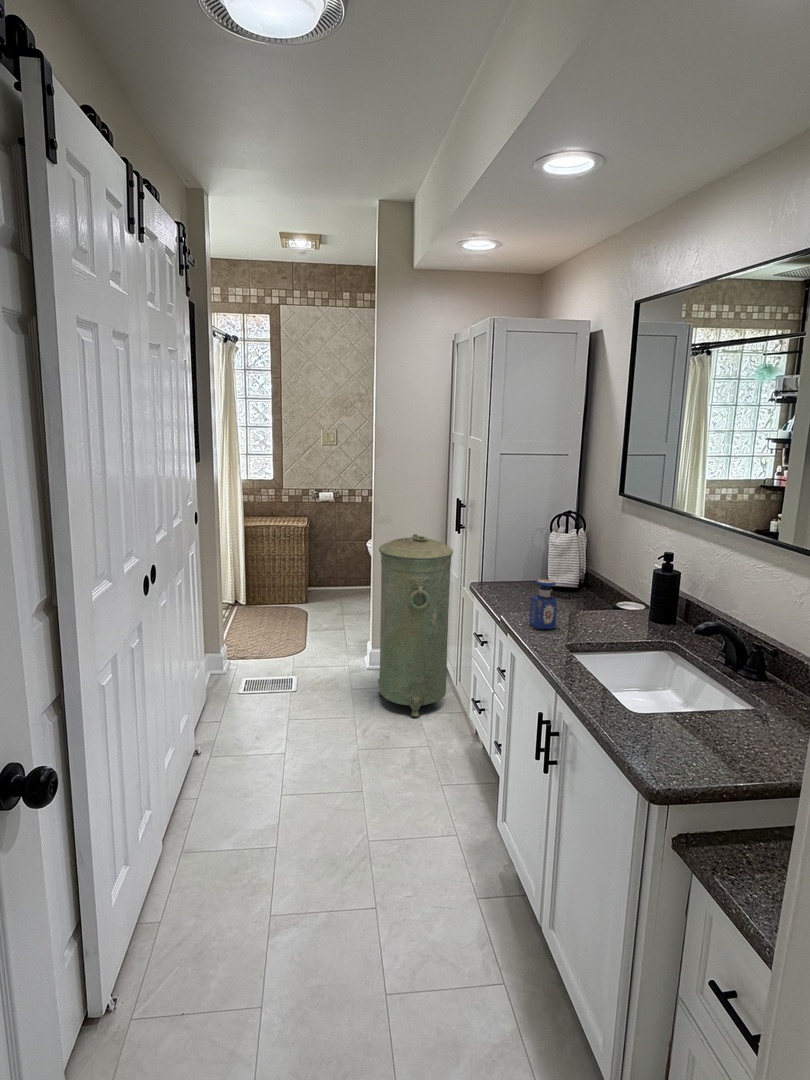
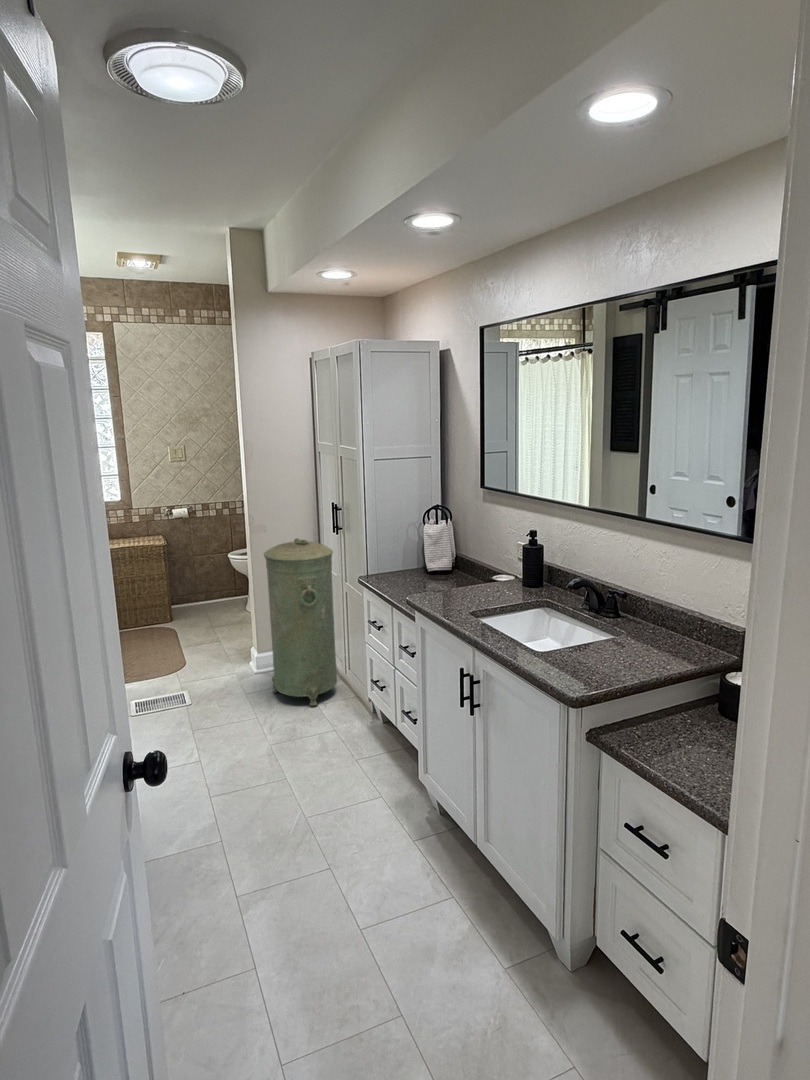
perfume bottle: present [529,579,557,629] -> none [432,562,454,604]

